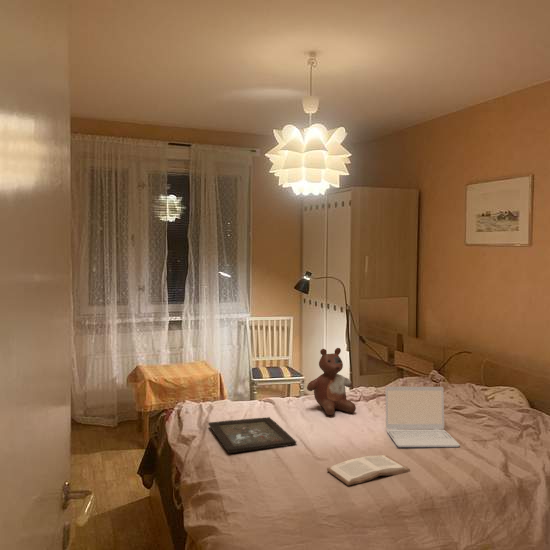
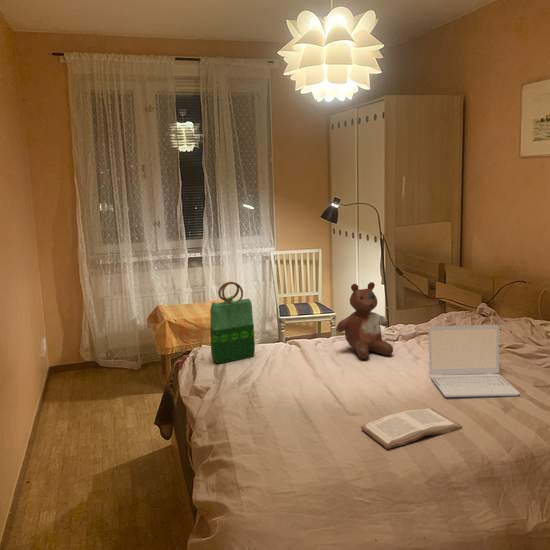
tote bag: none [195,344,234,417] -> present [210,282,255,363]
tray: present [208,417,296,453] -> none [225,363,325,408]

